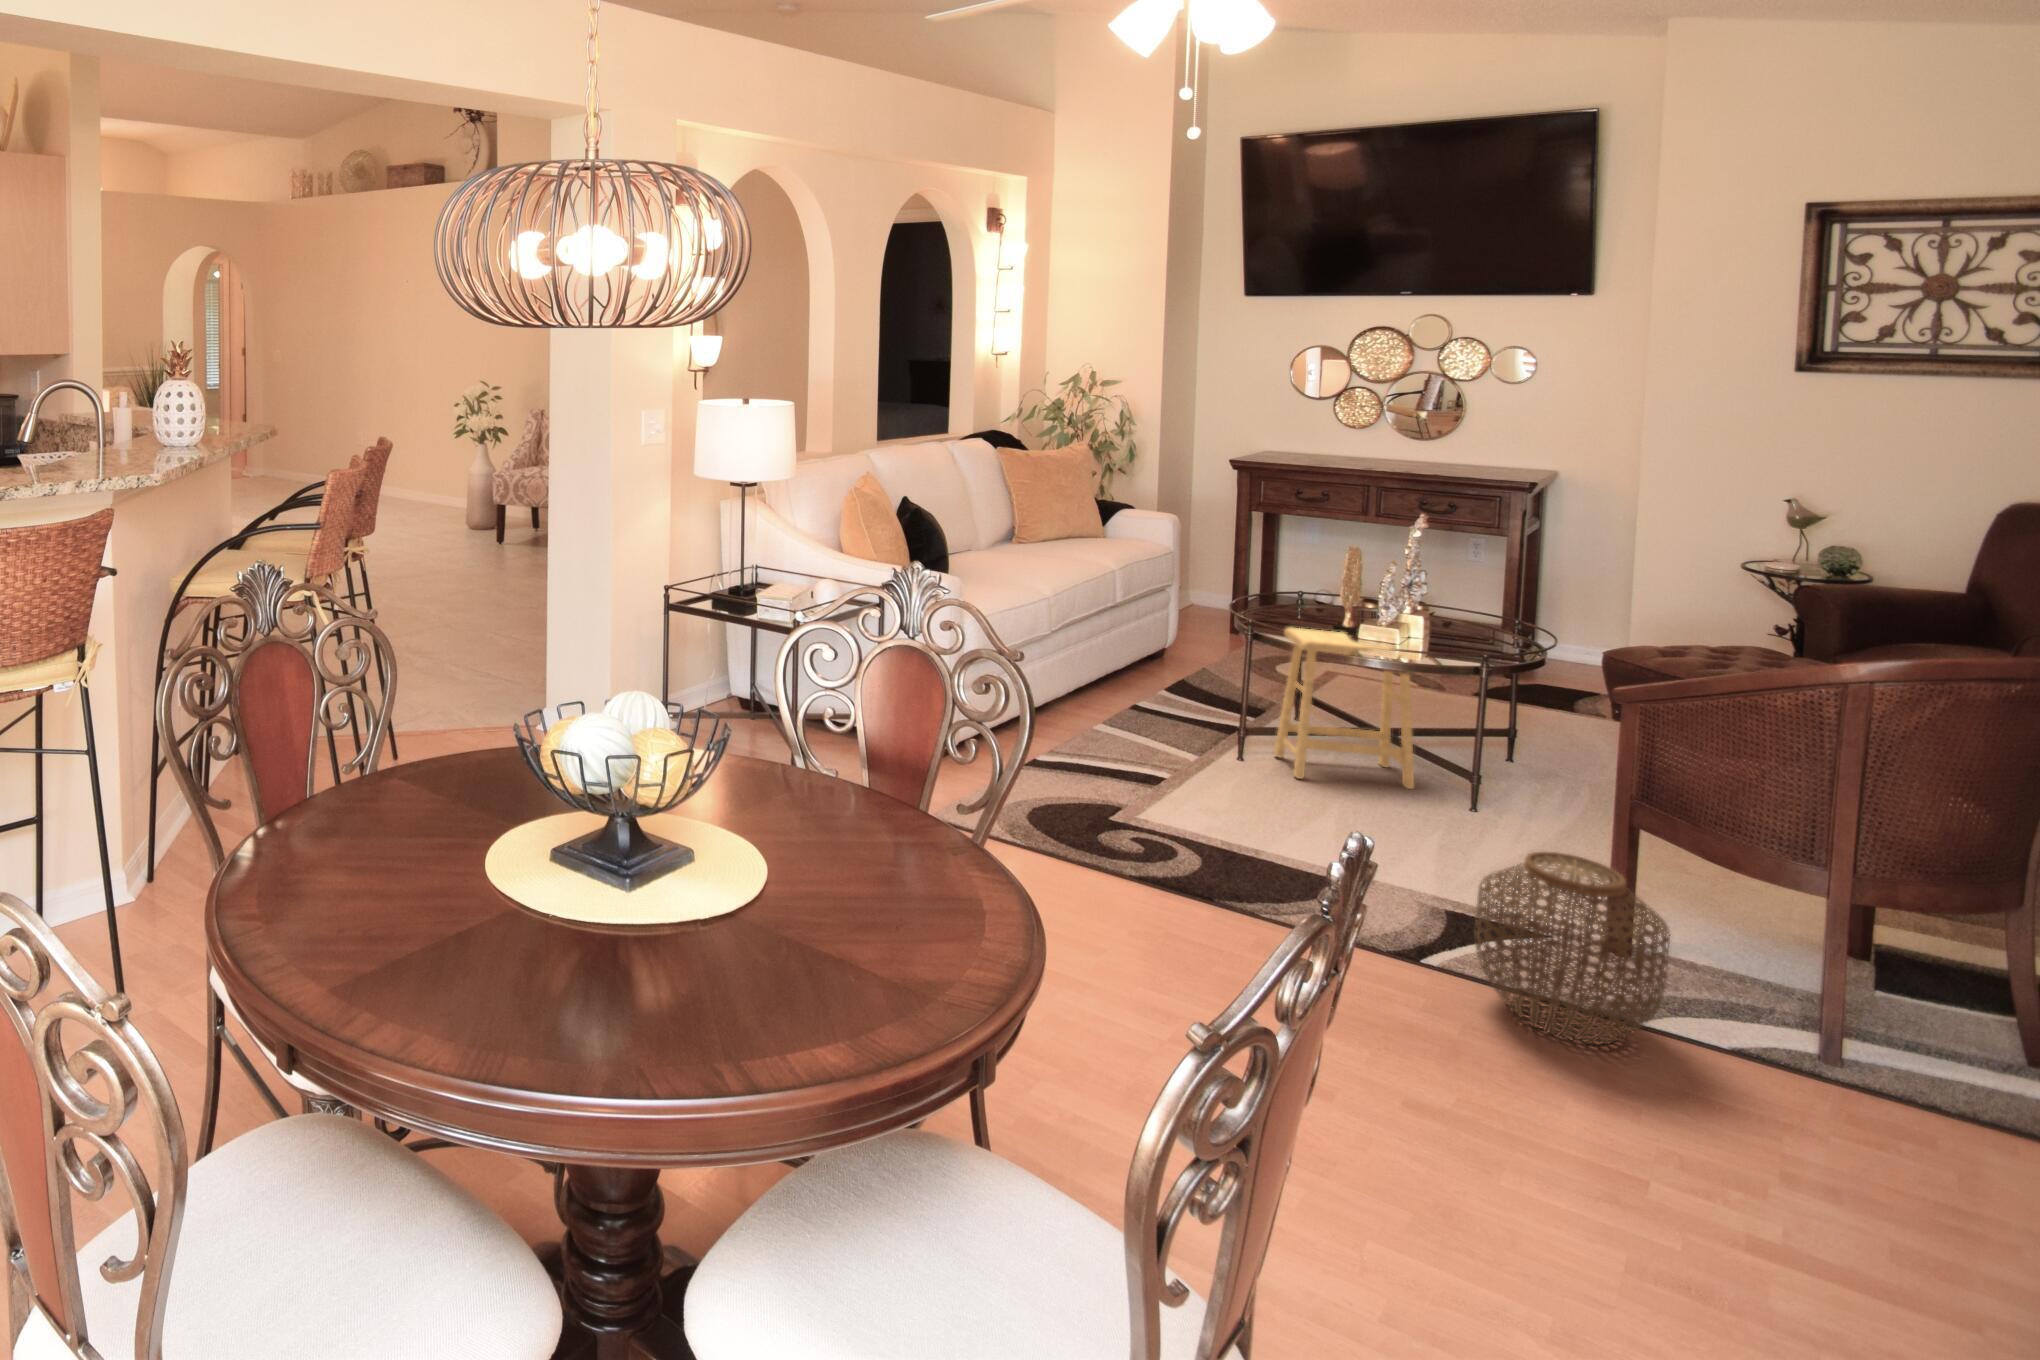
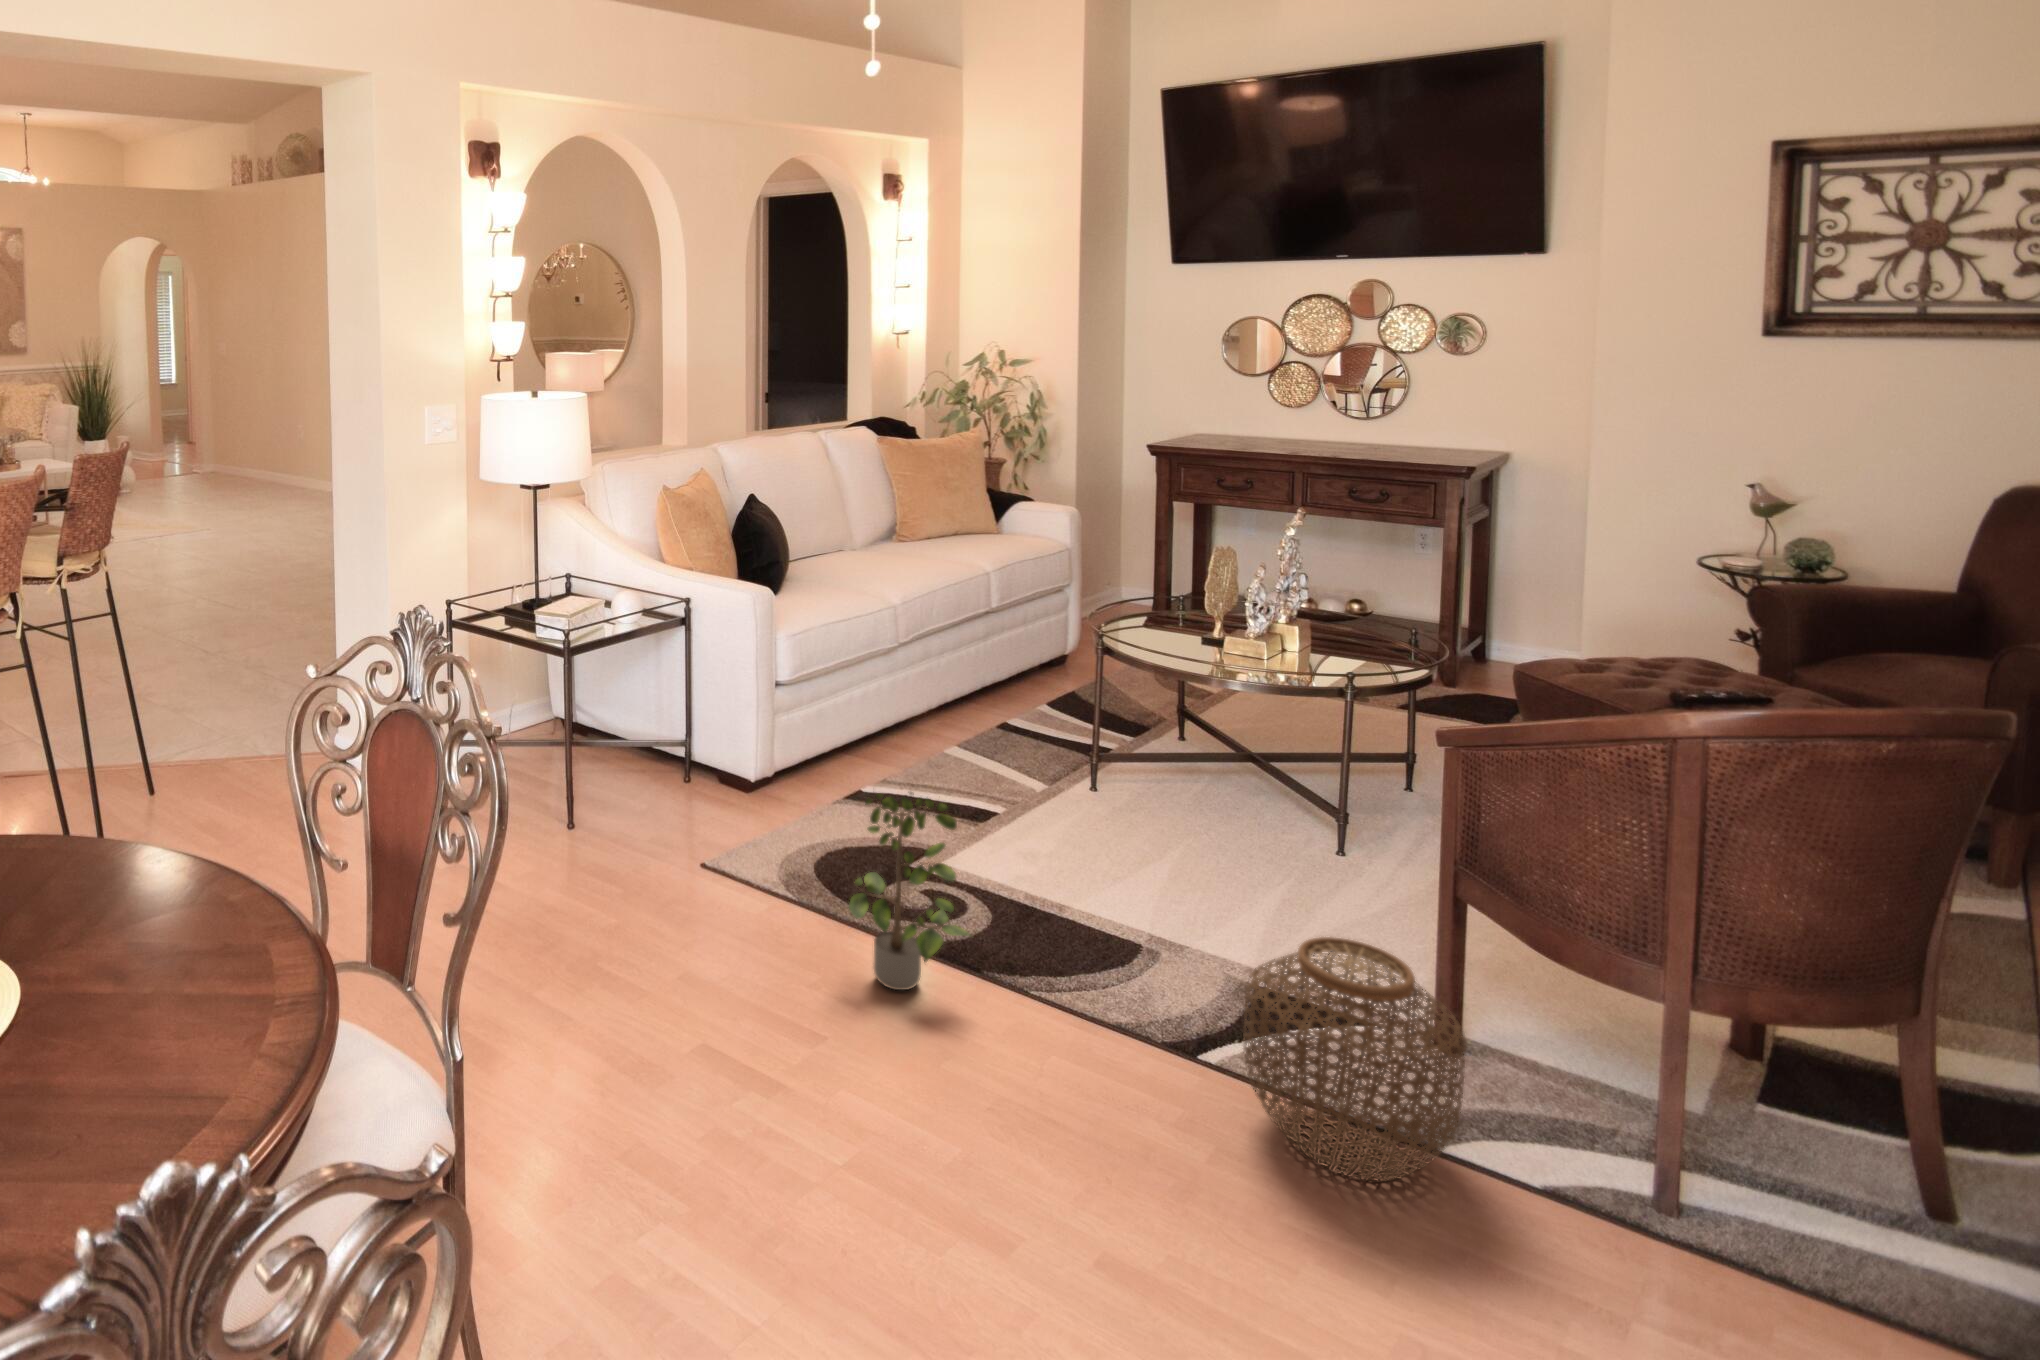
footstool: present [1274,628,1414,789] -> none [1136,640,1290,827]
potted plant: none [1107,739,1221,912] -> present [849,792,970,990]

